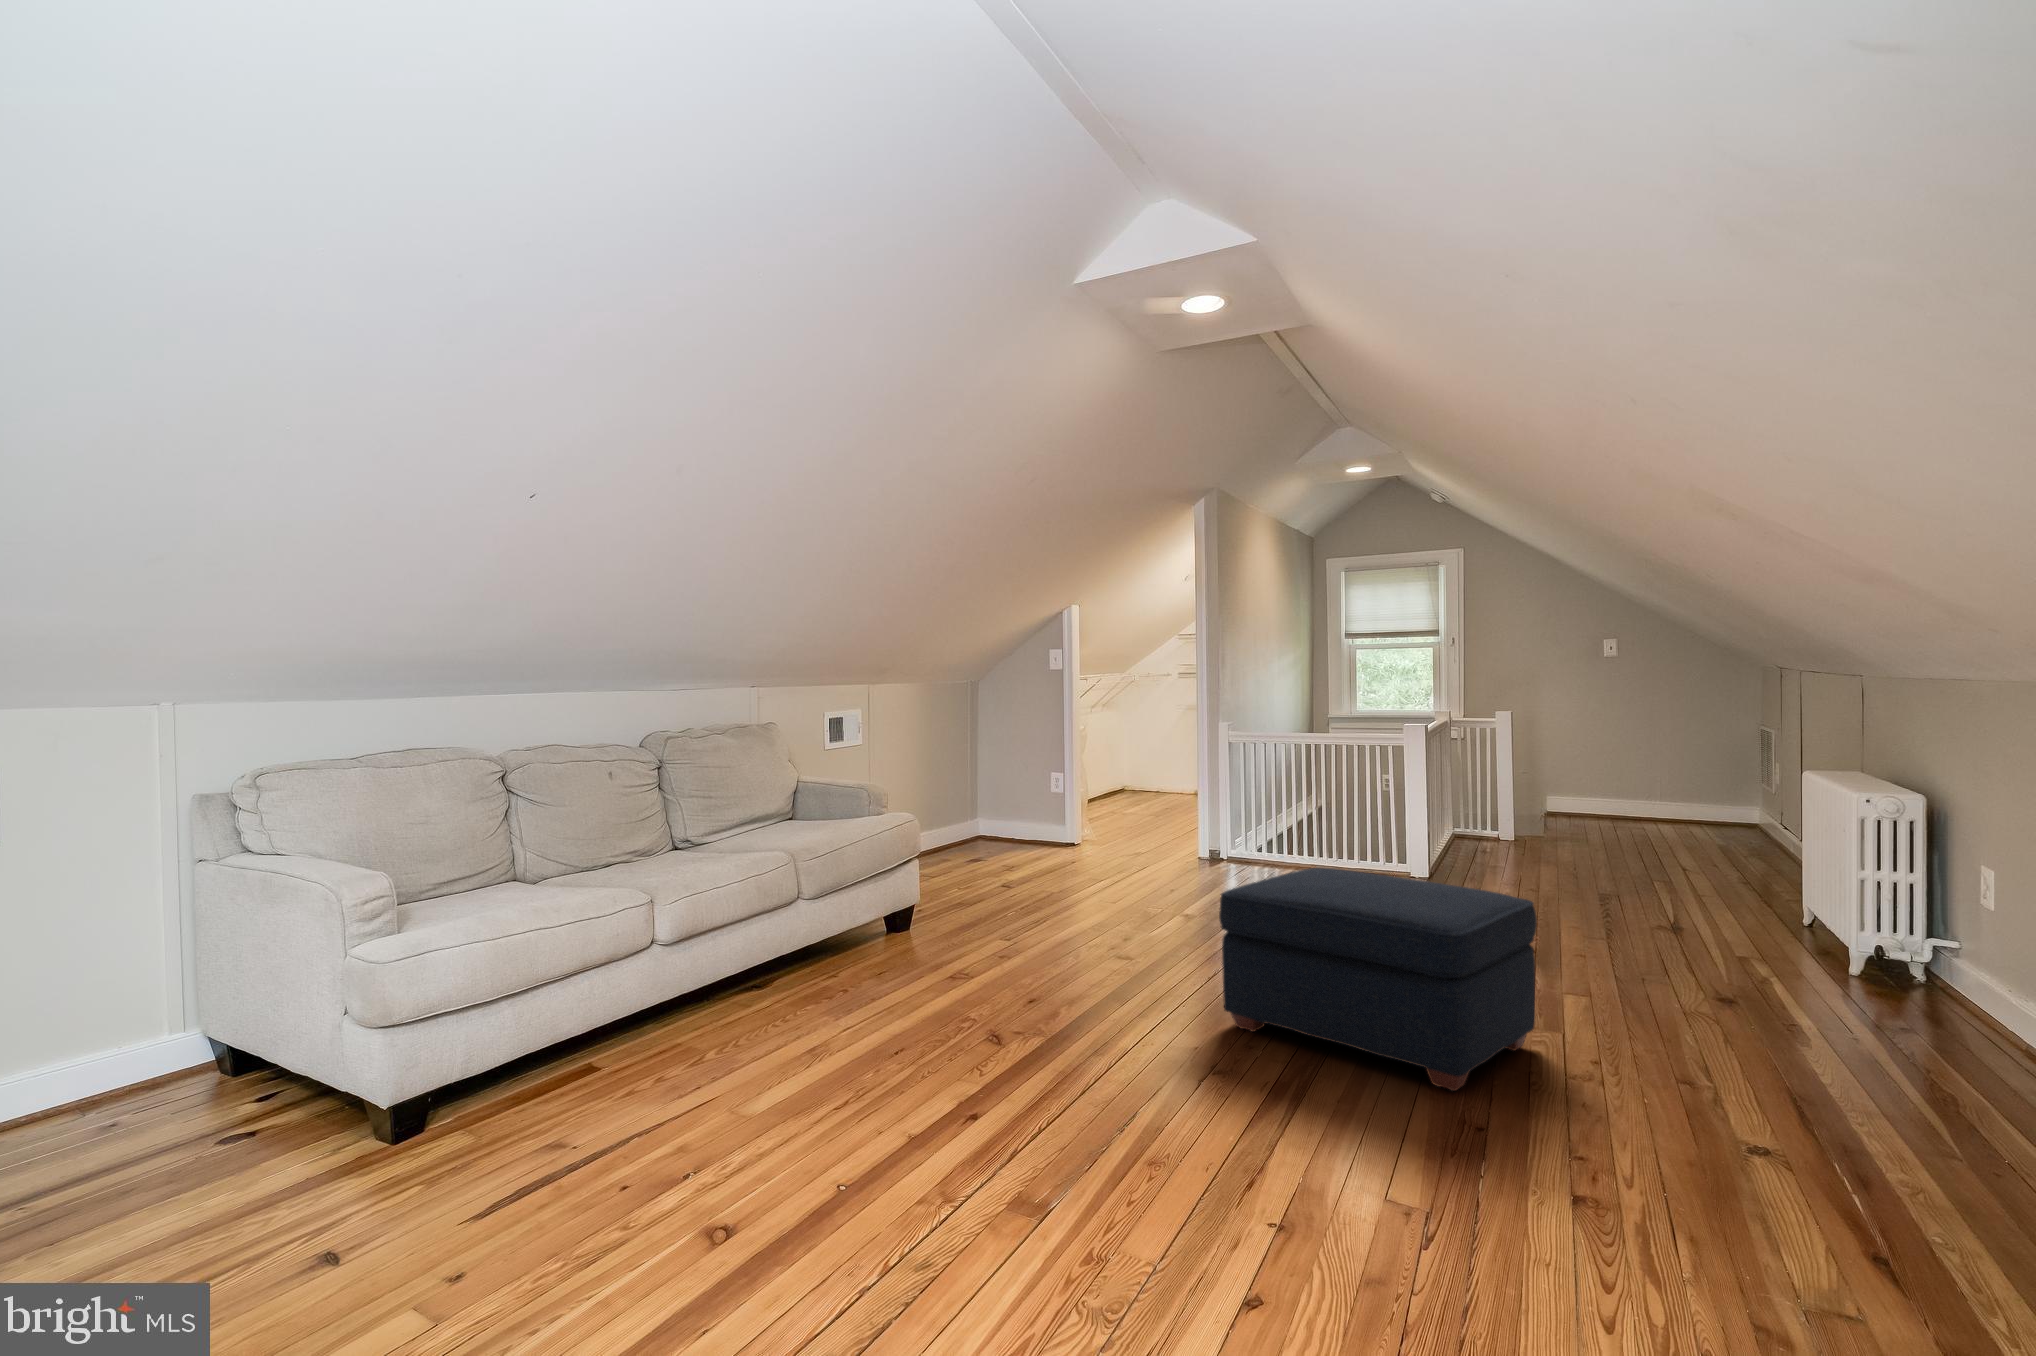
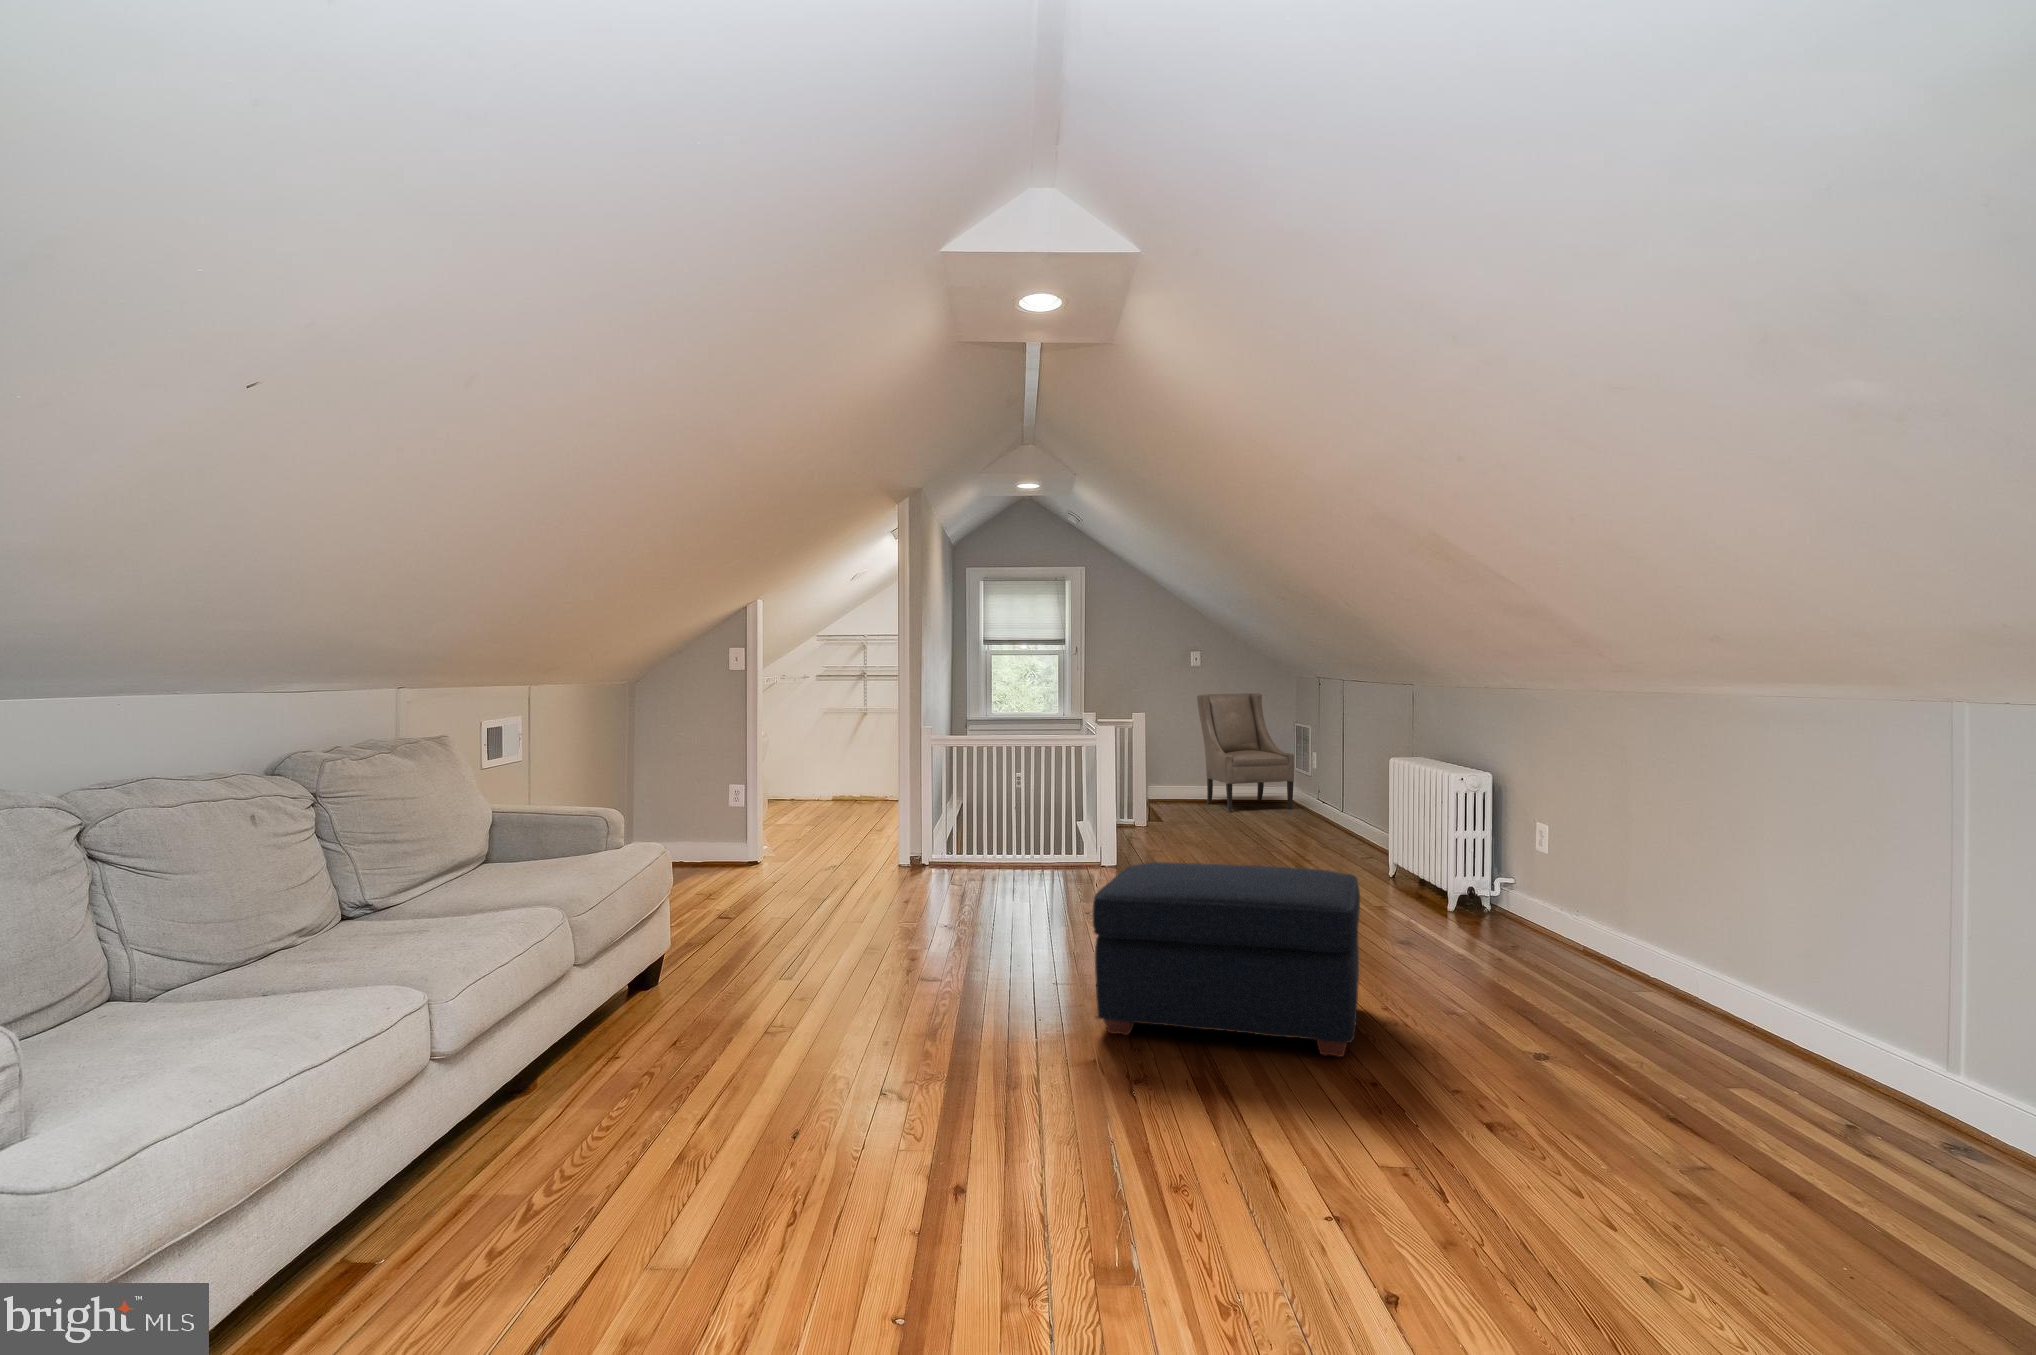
armchair: none [1599,696,1719,835] -> present [1197,693,1294,812]

